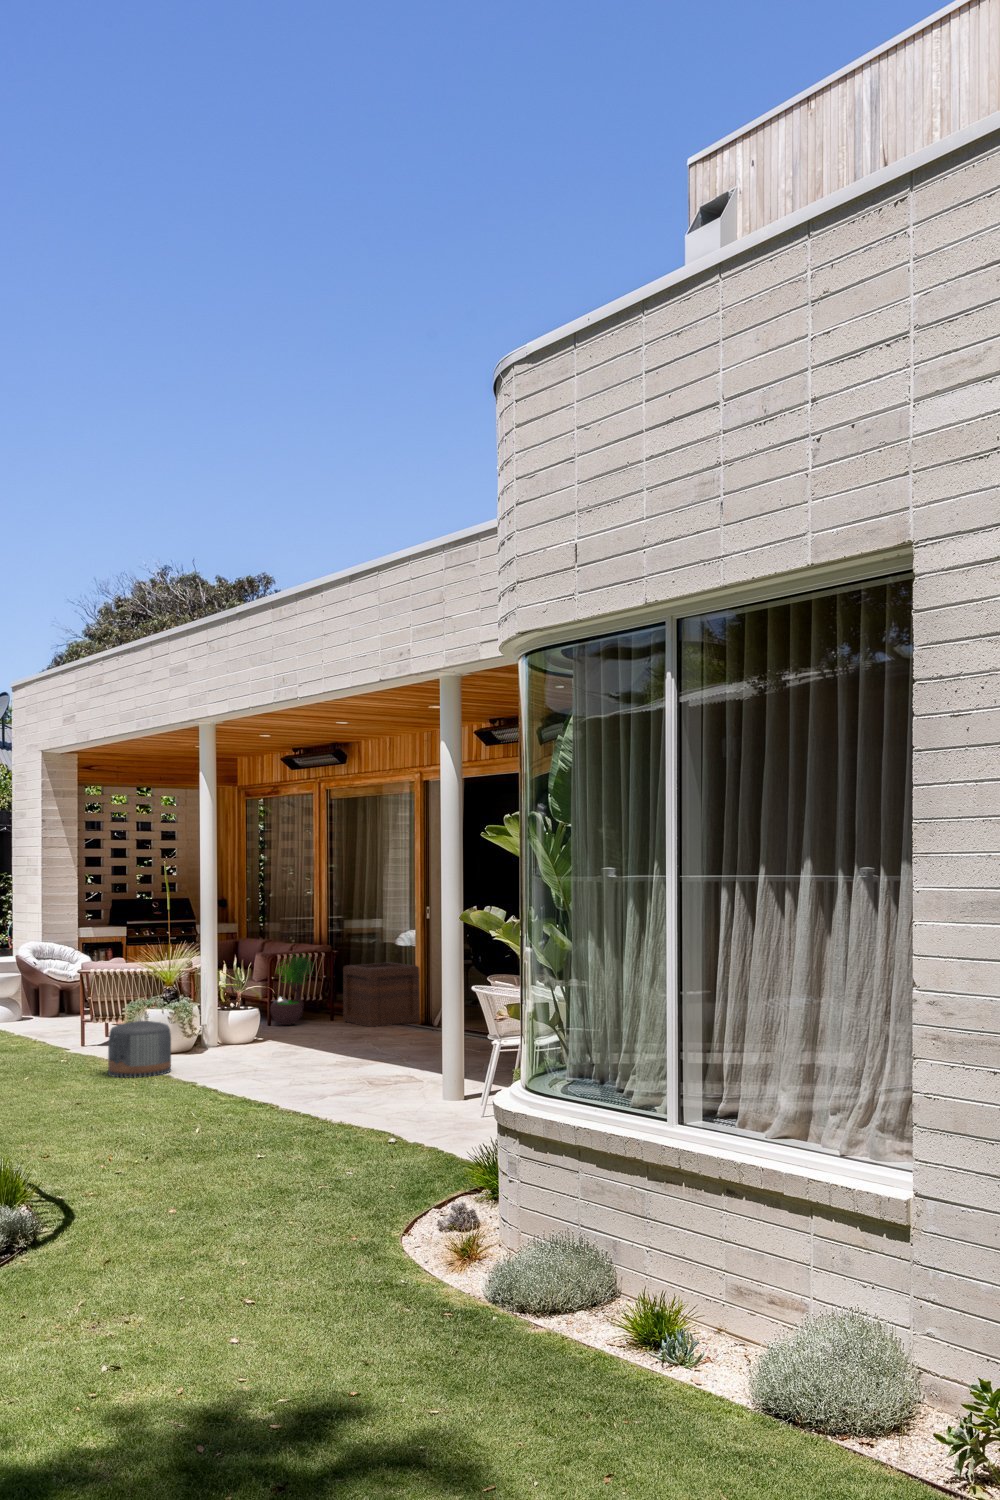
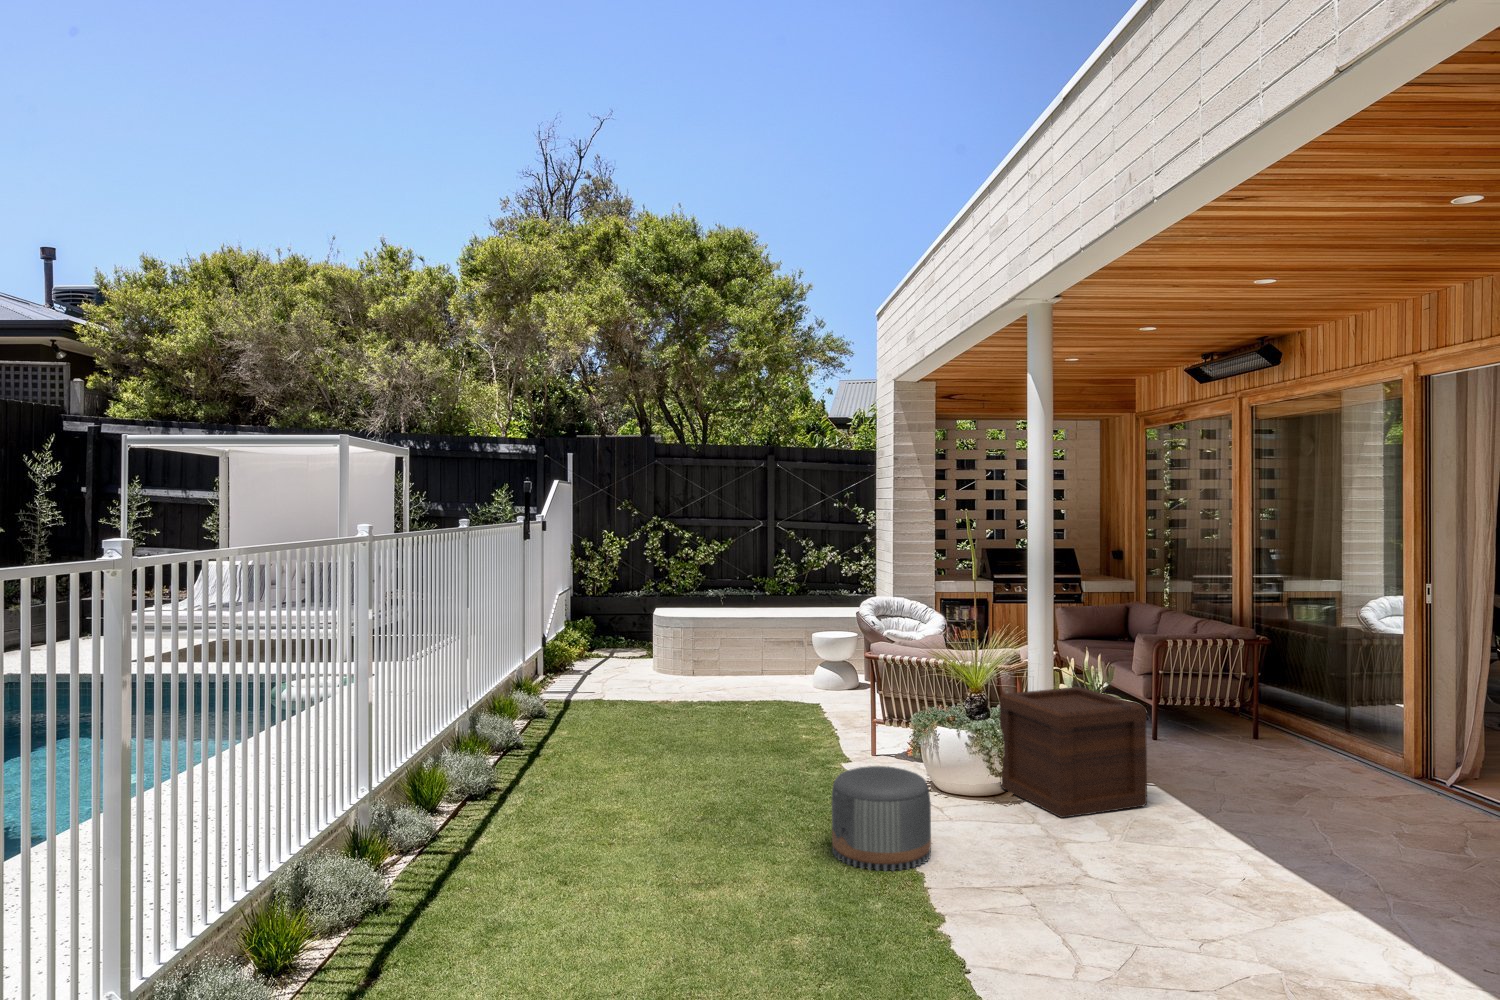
potted tree: present [270,956,313,1025] -> none [1151,641,1220,749]
wooden crate: present [343,963,420,1027] -> present [1000,687,1147,818]

